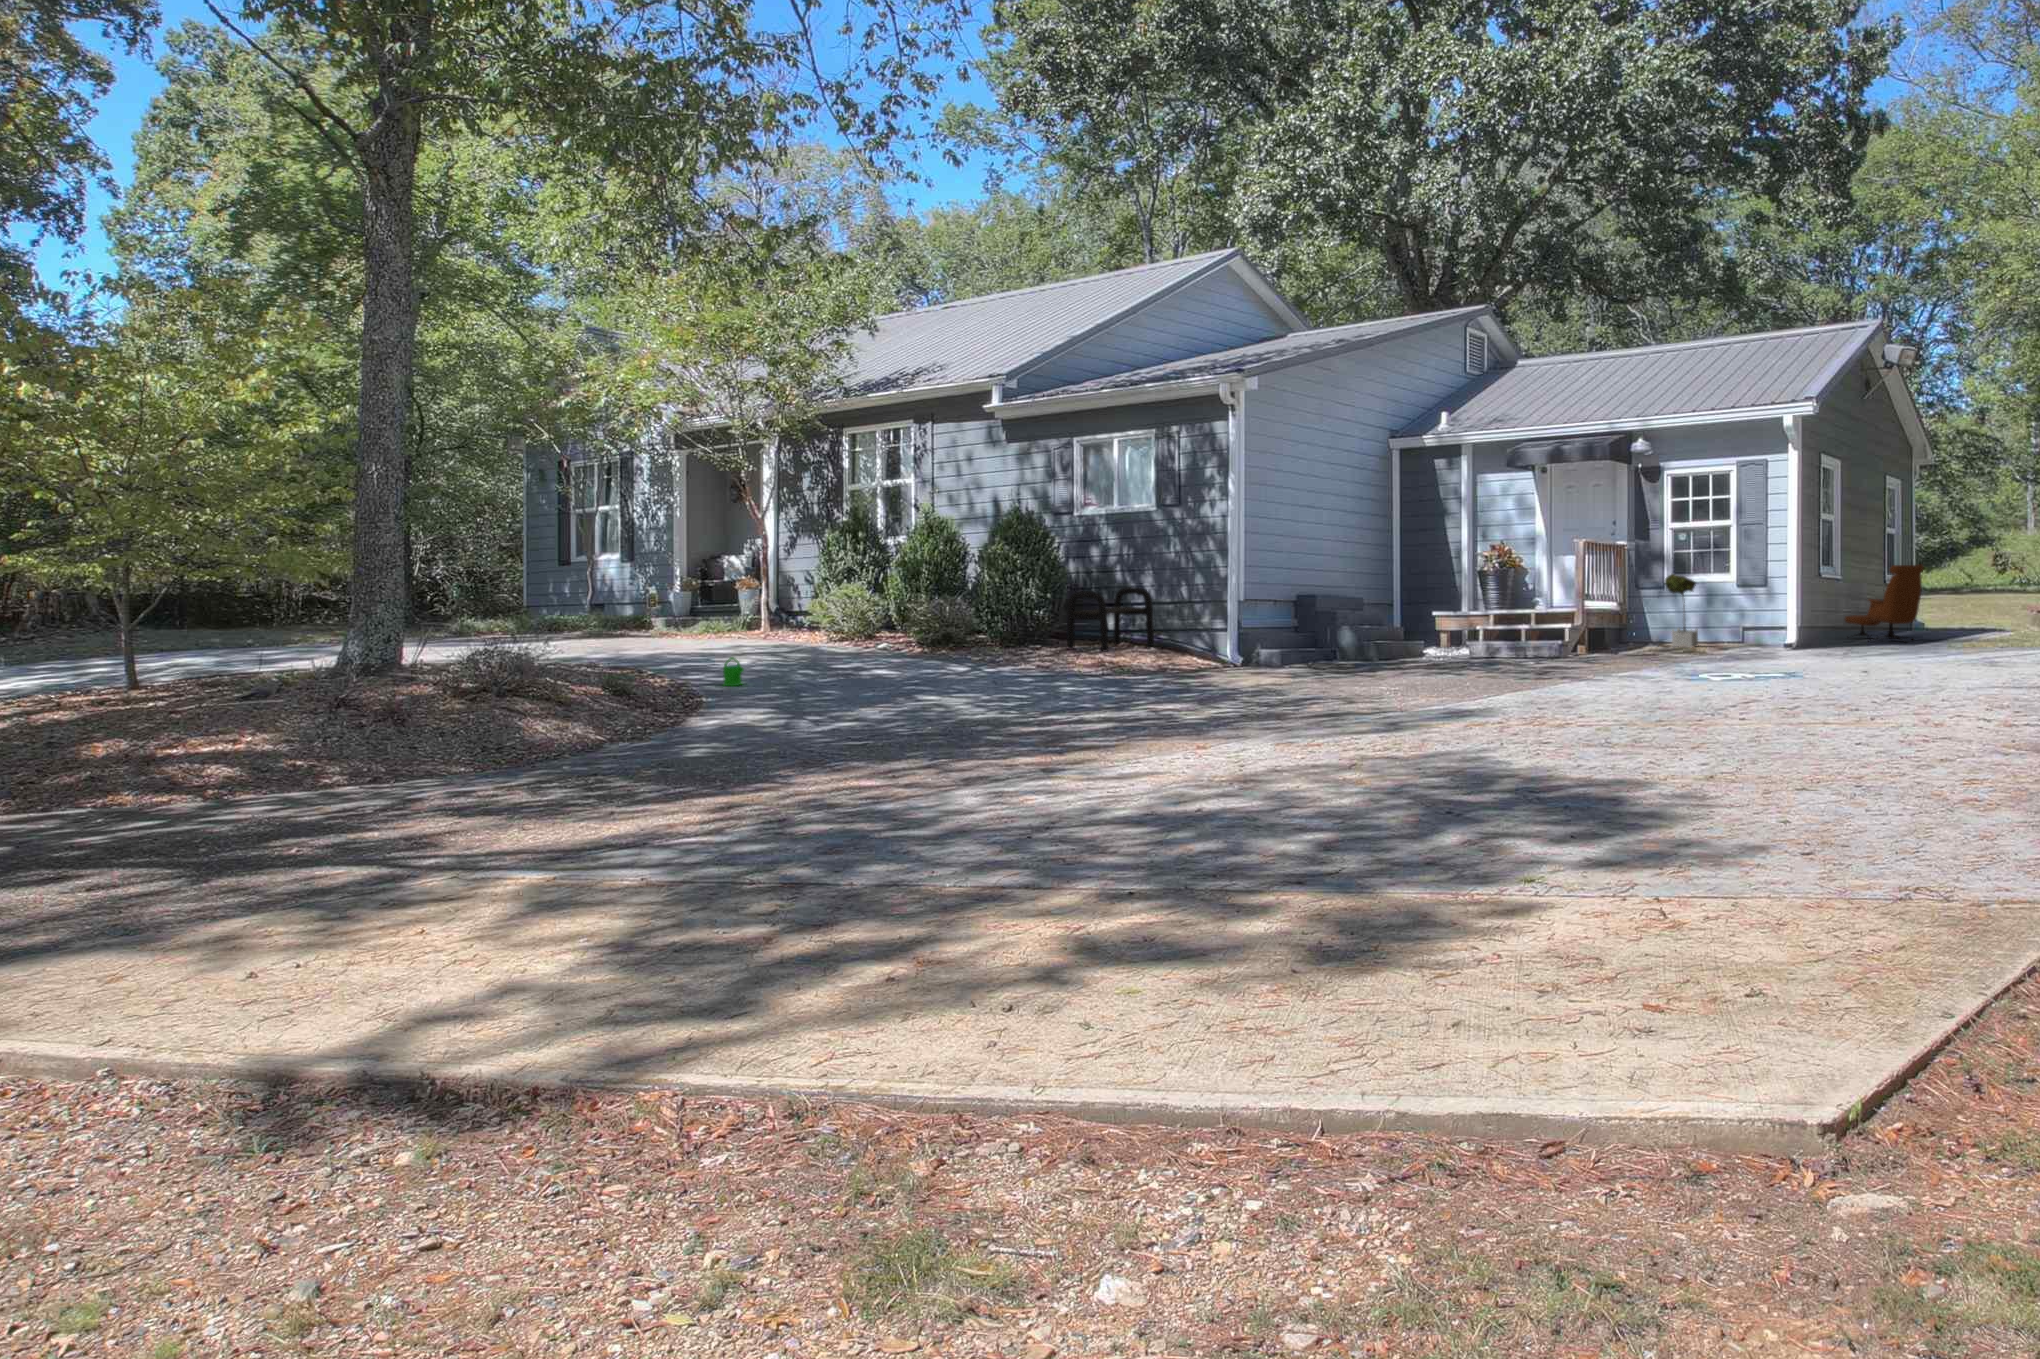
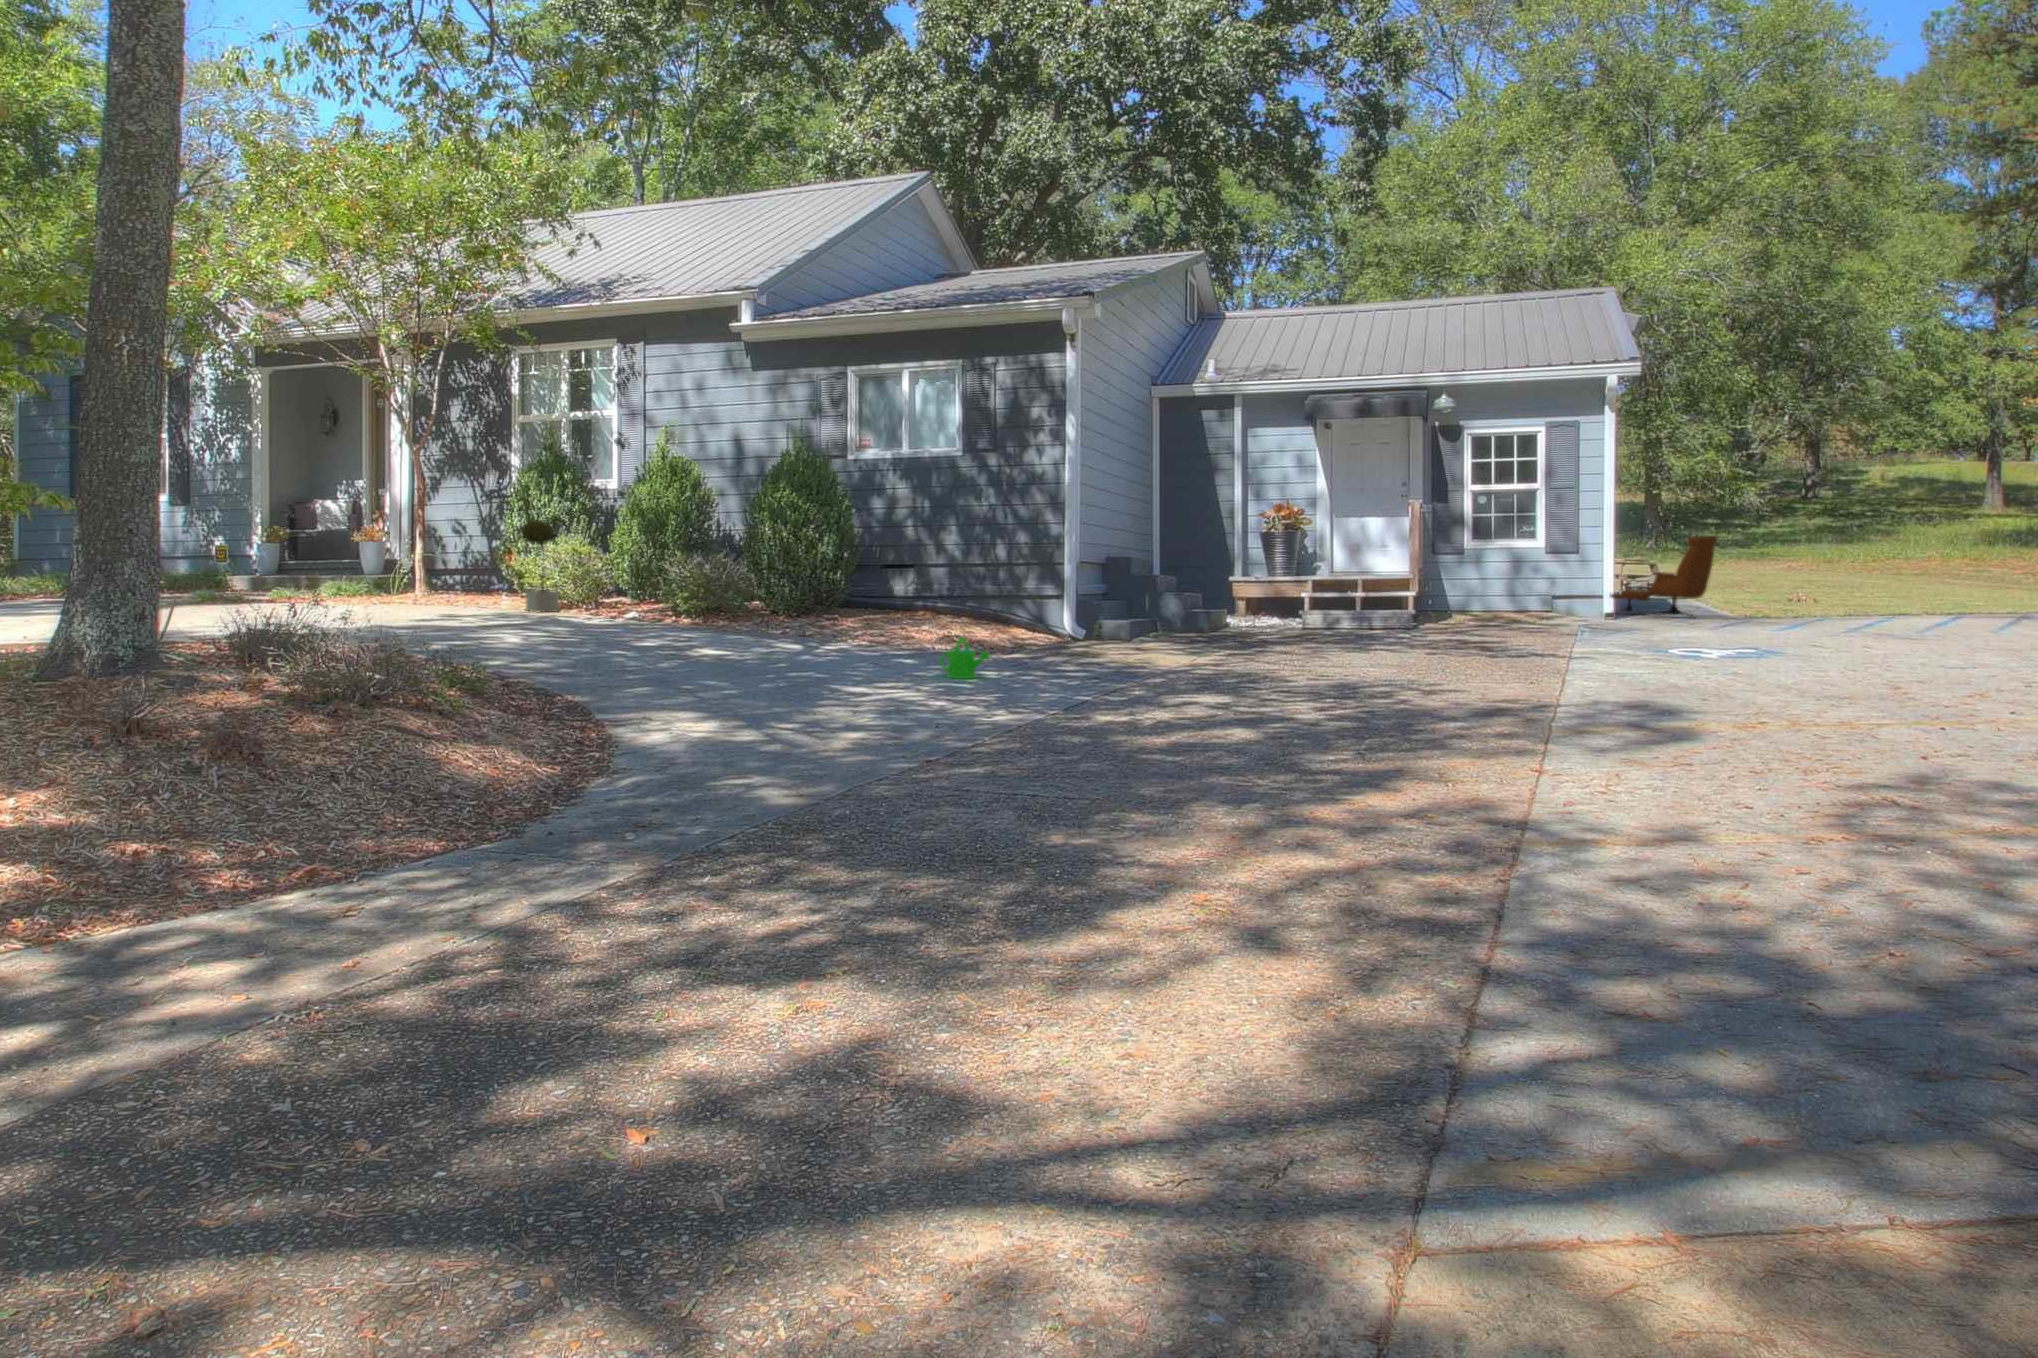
potted tree: present [1664,574,1698,648] -> present [521,519,559,612]
bench: present [1067,587,1154,652] -> none [876,544,963,620]
watering can: present [723,657,743,686] -> present [940,637,990,679]

